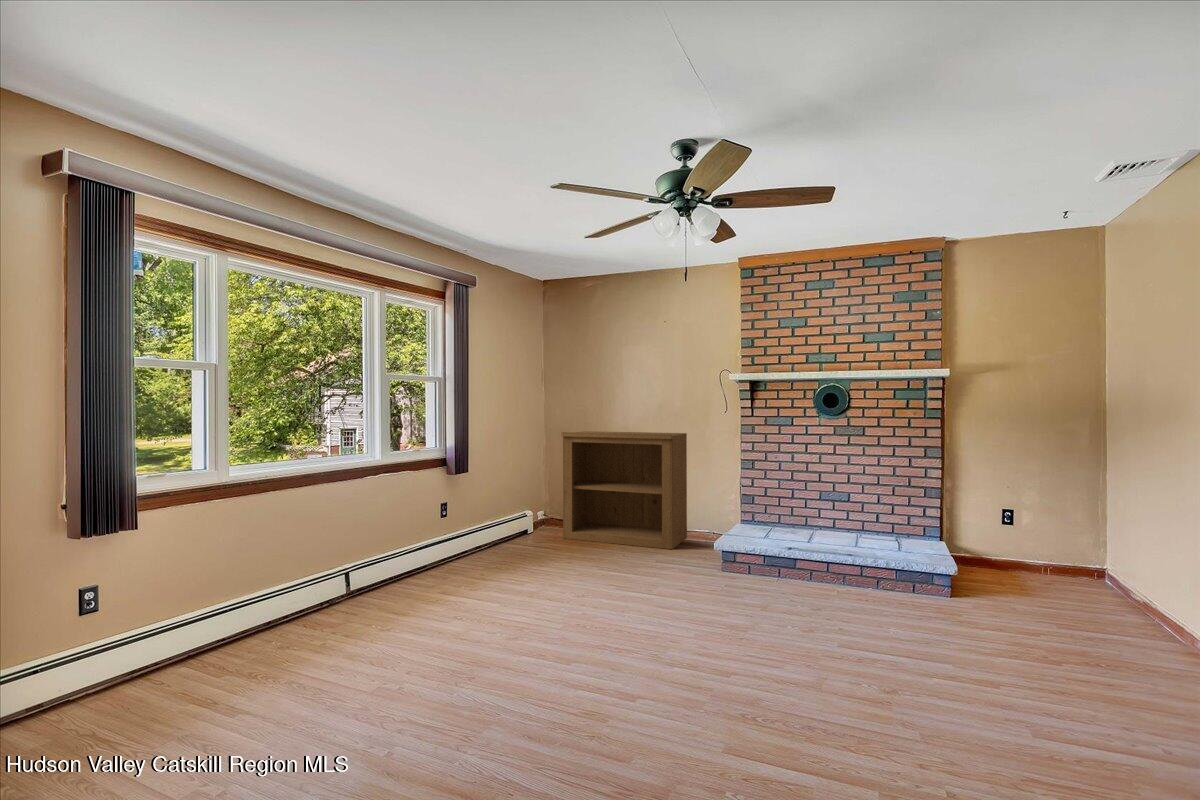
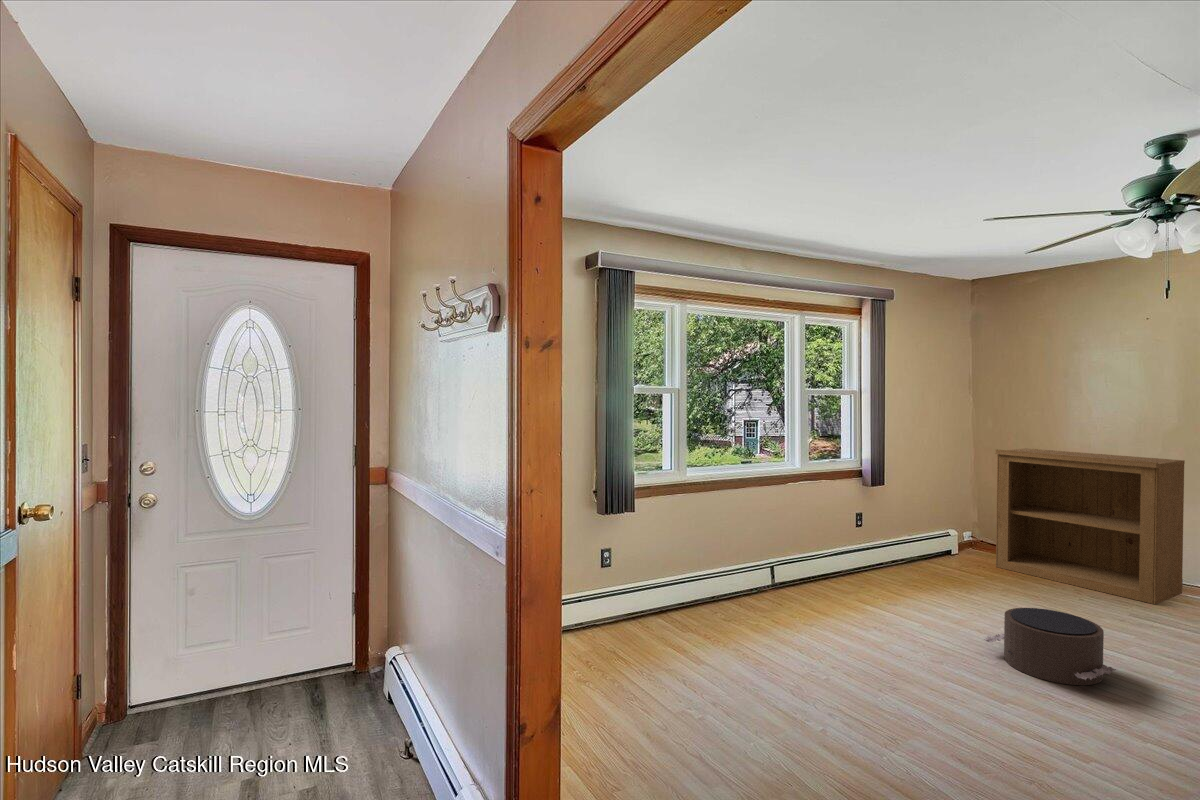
pouf: none [555,567,654,632] -> present [984,608,1116,685]

